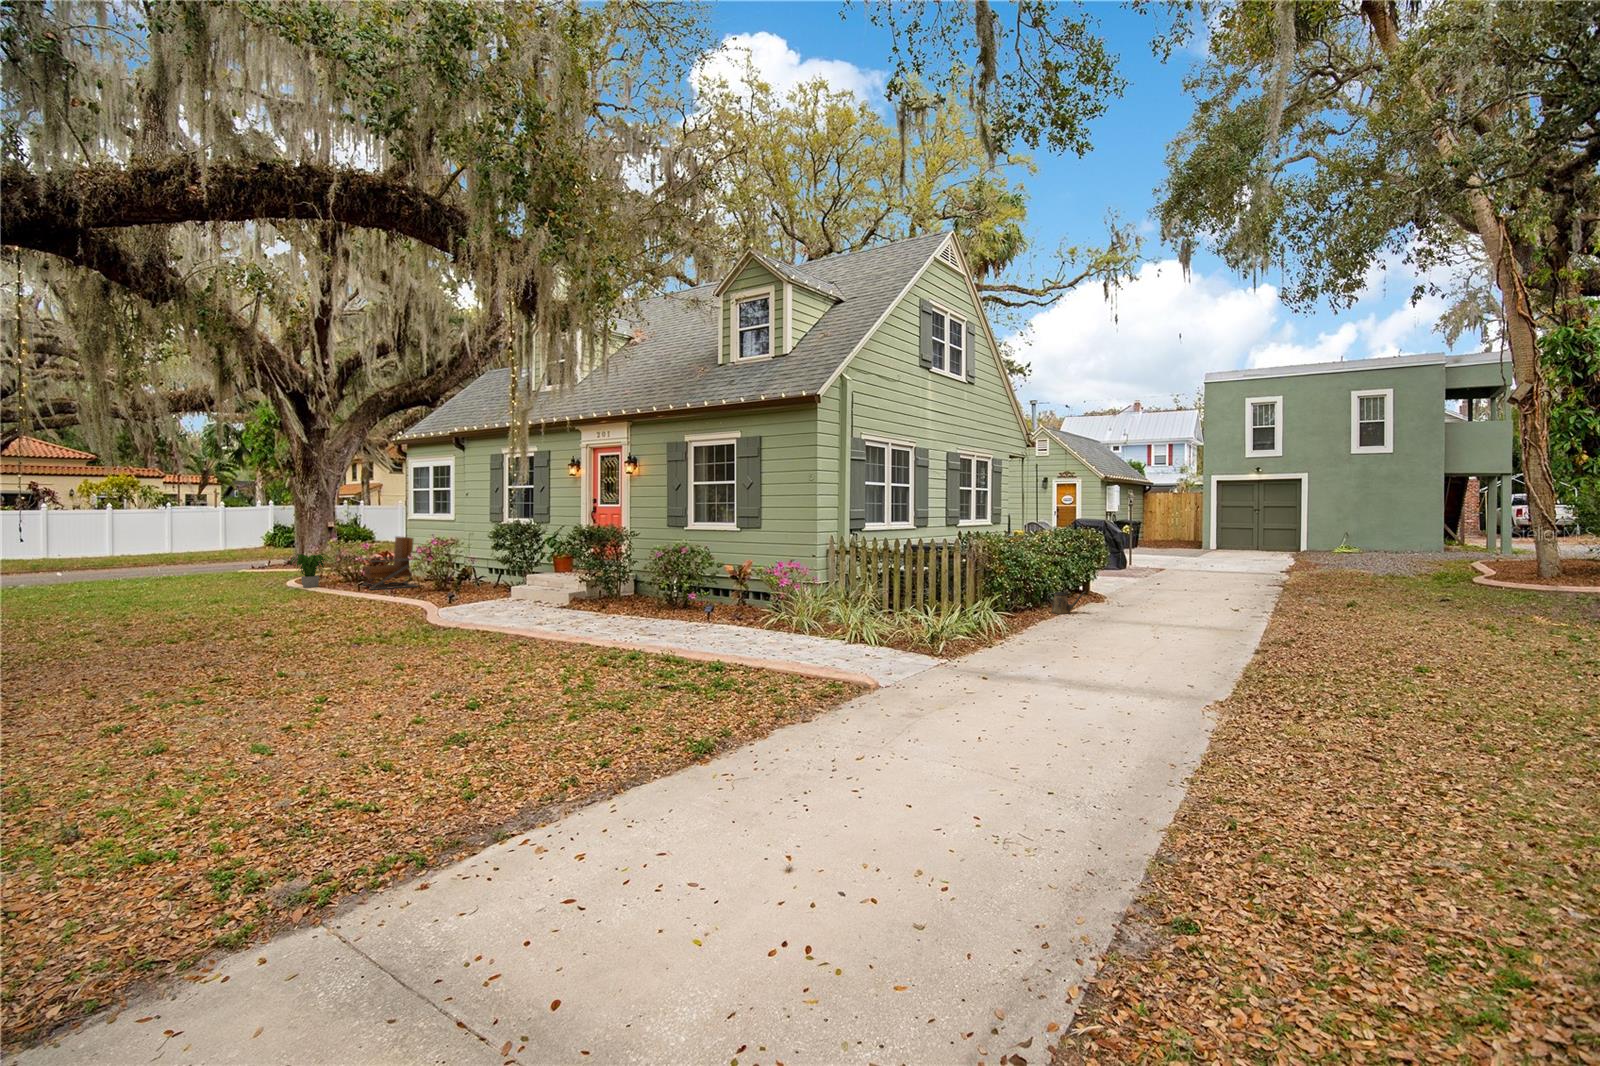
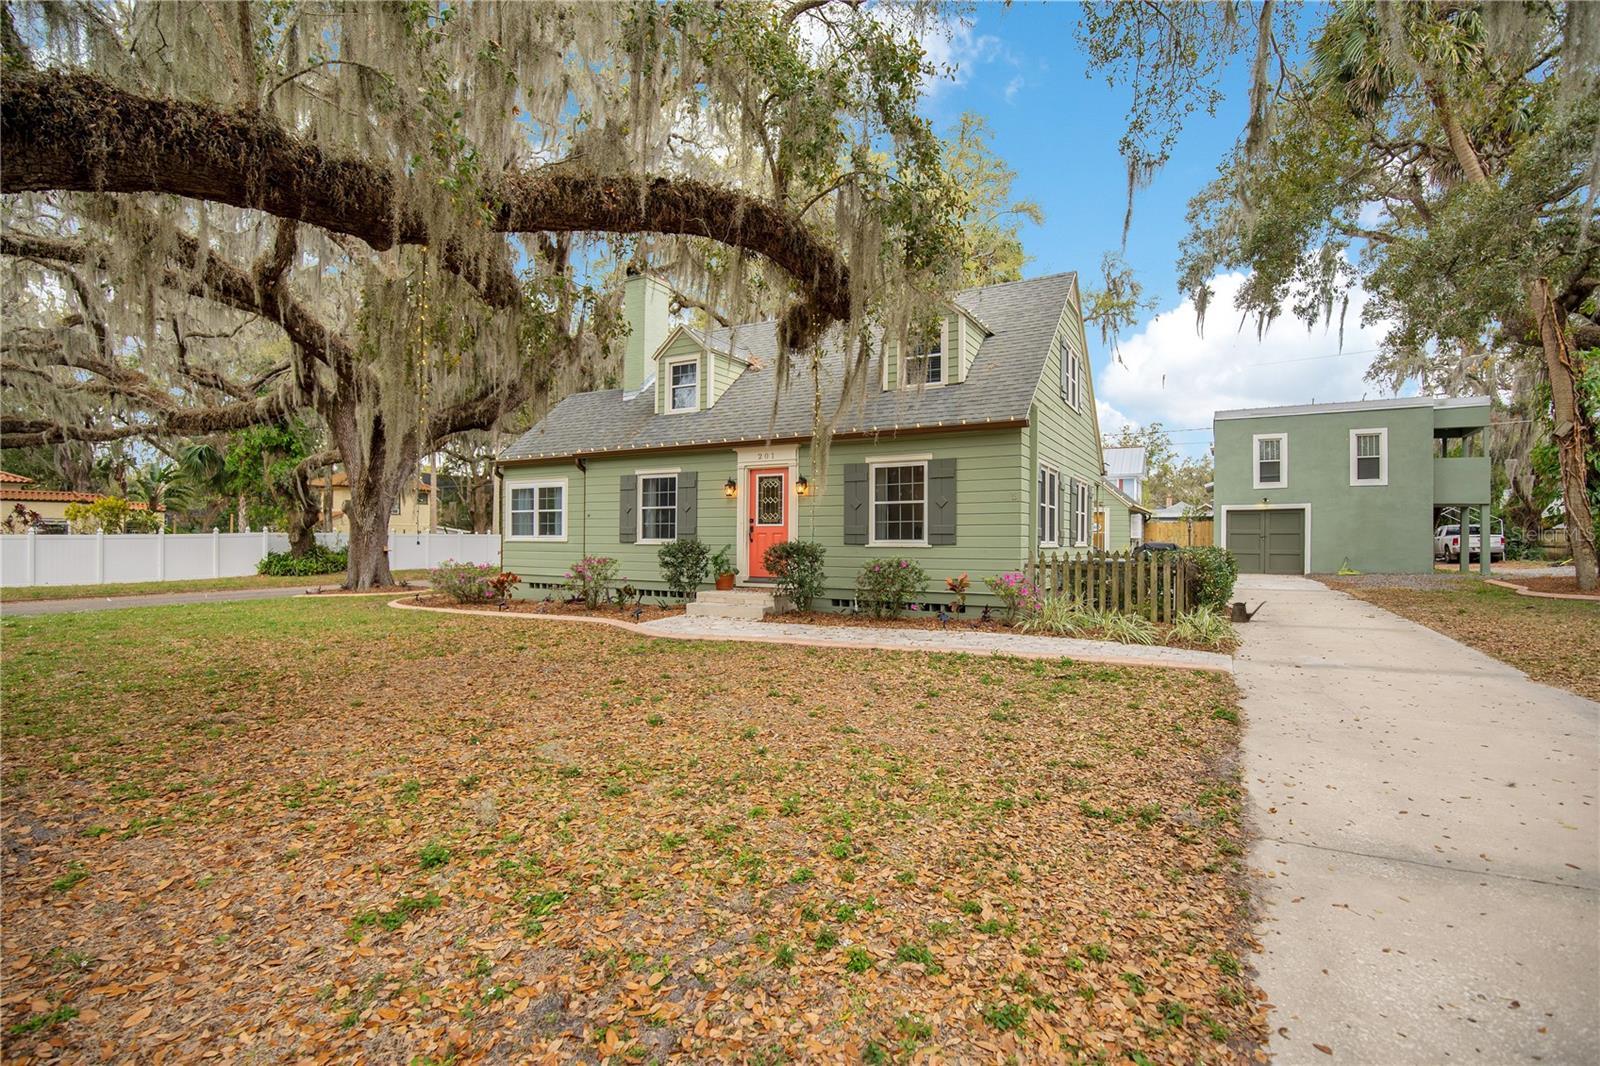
lounge chair: present [362,537,418,590] -> none [489,558,556,612]
potted plant: present [288,554,325,588] -> none [413,576,459,611]

